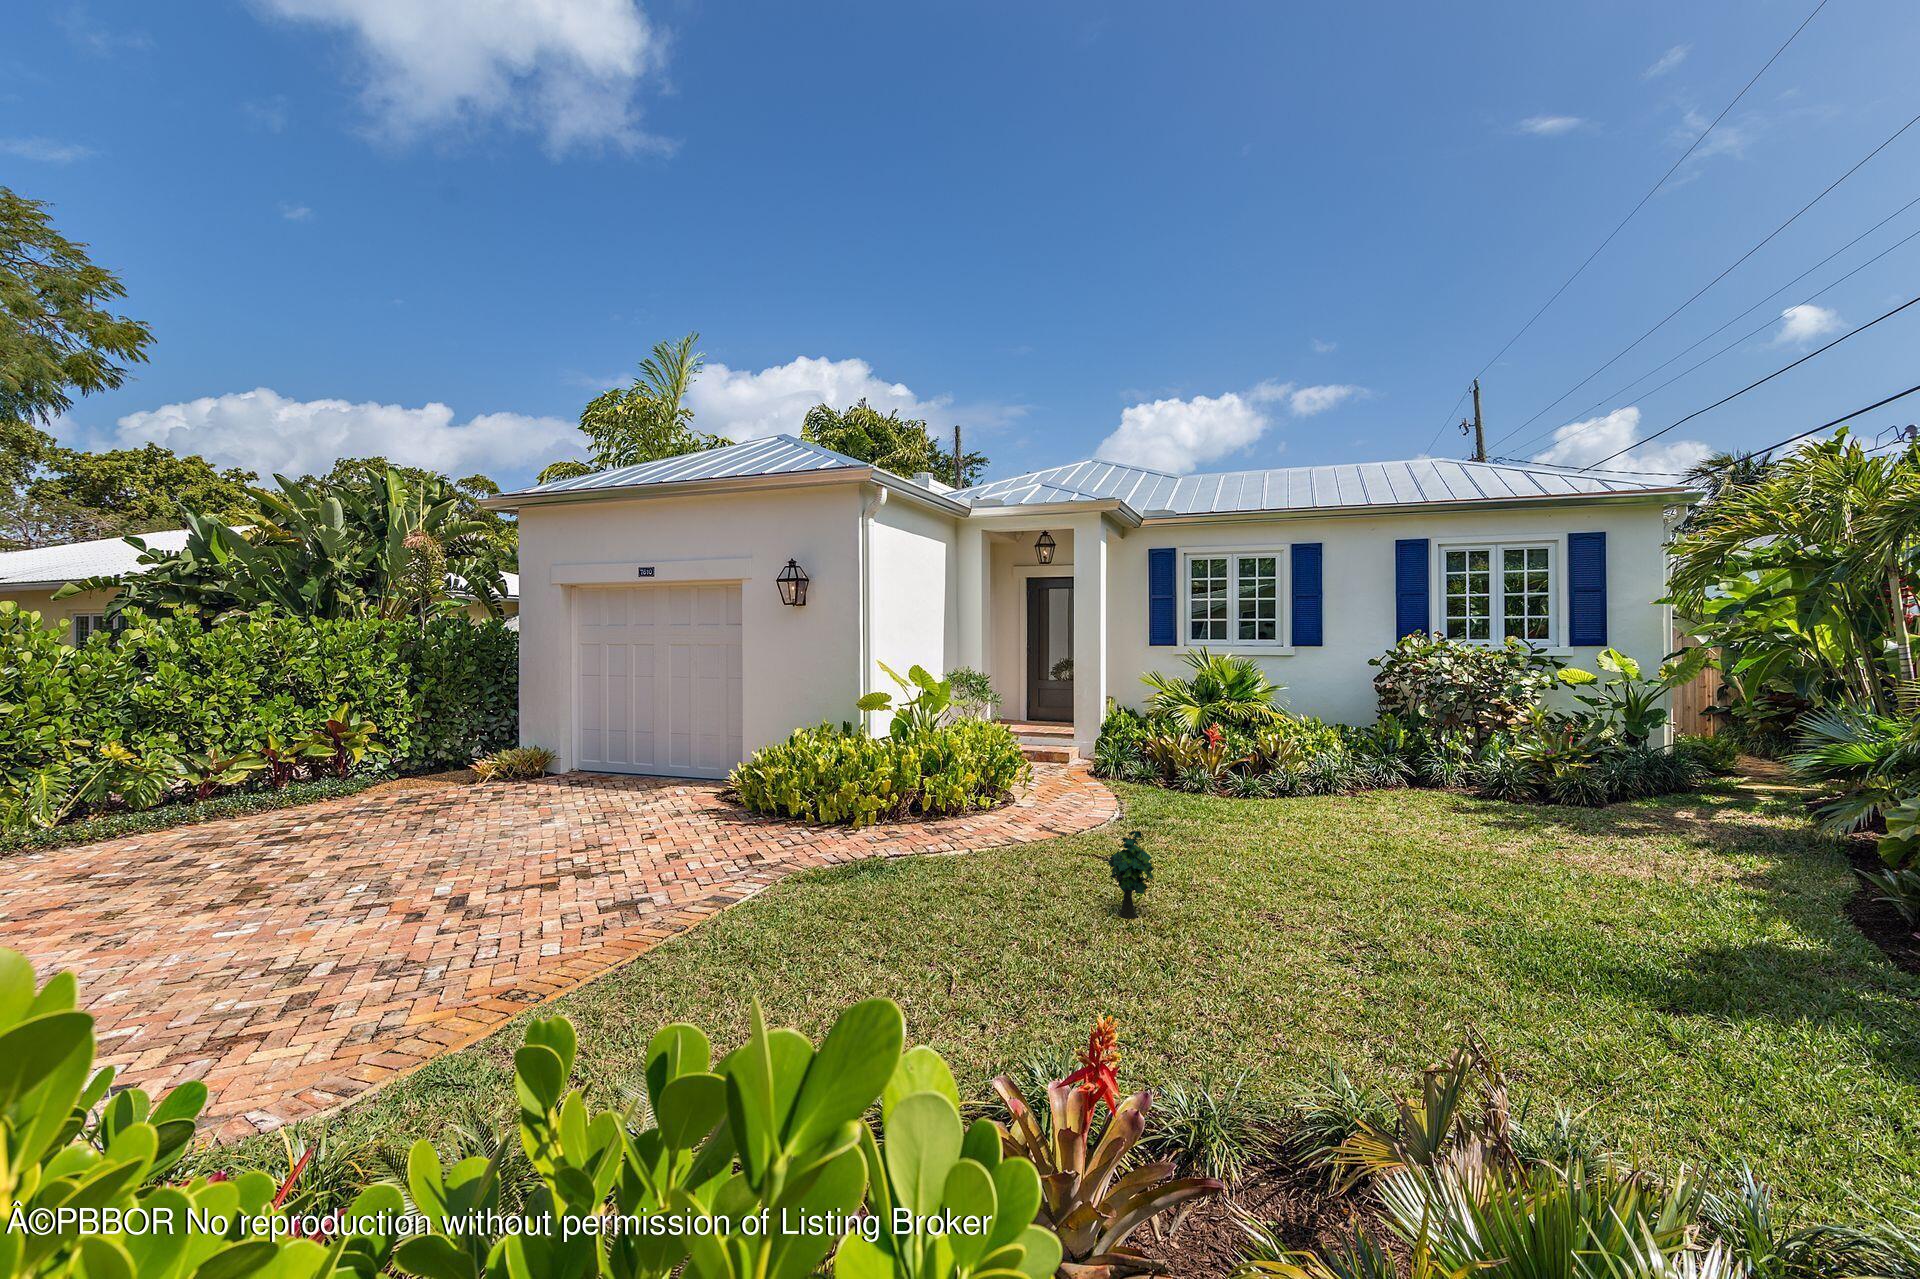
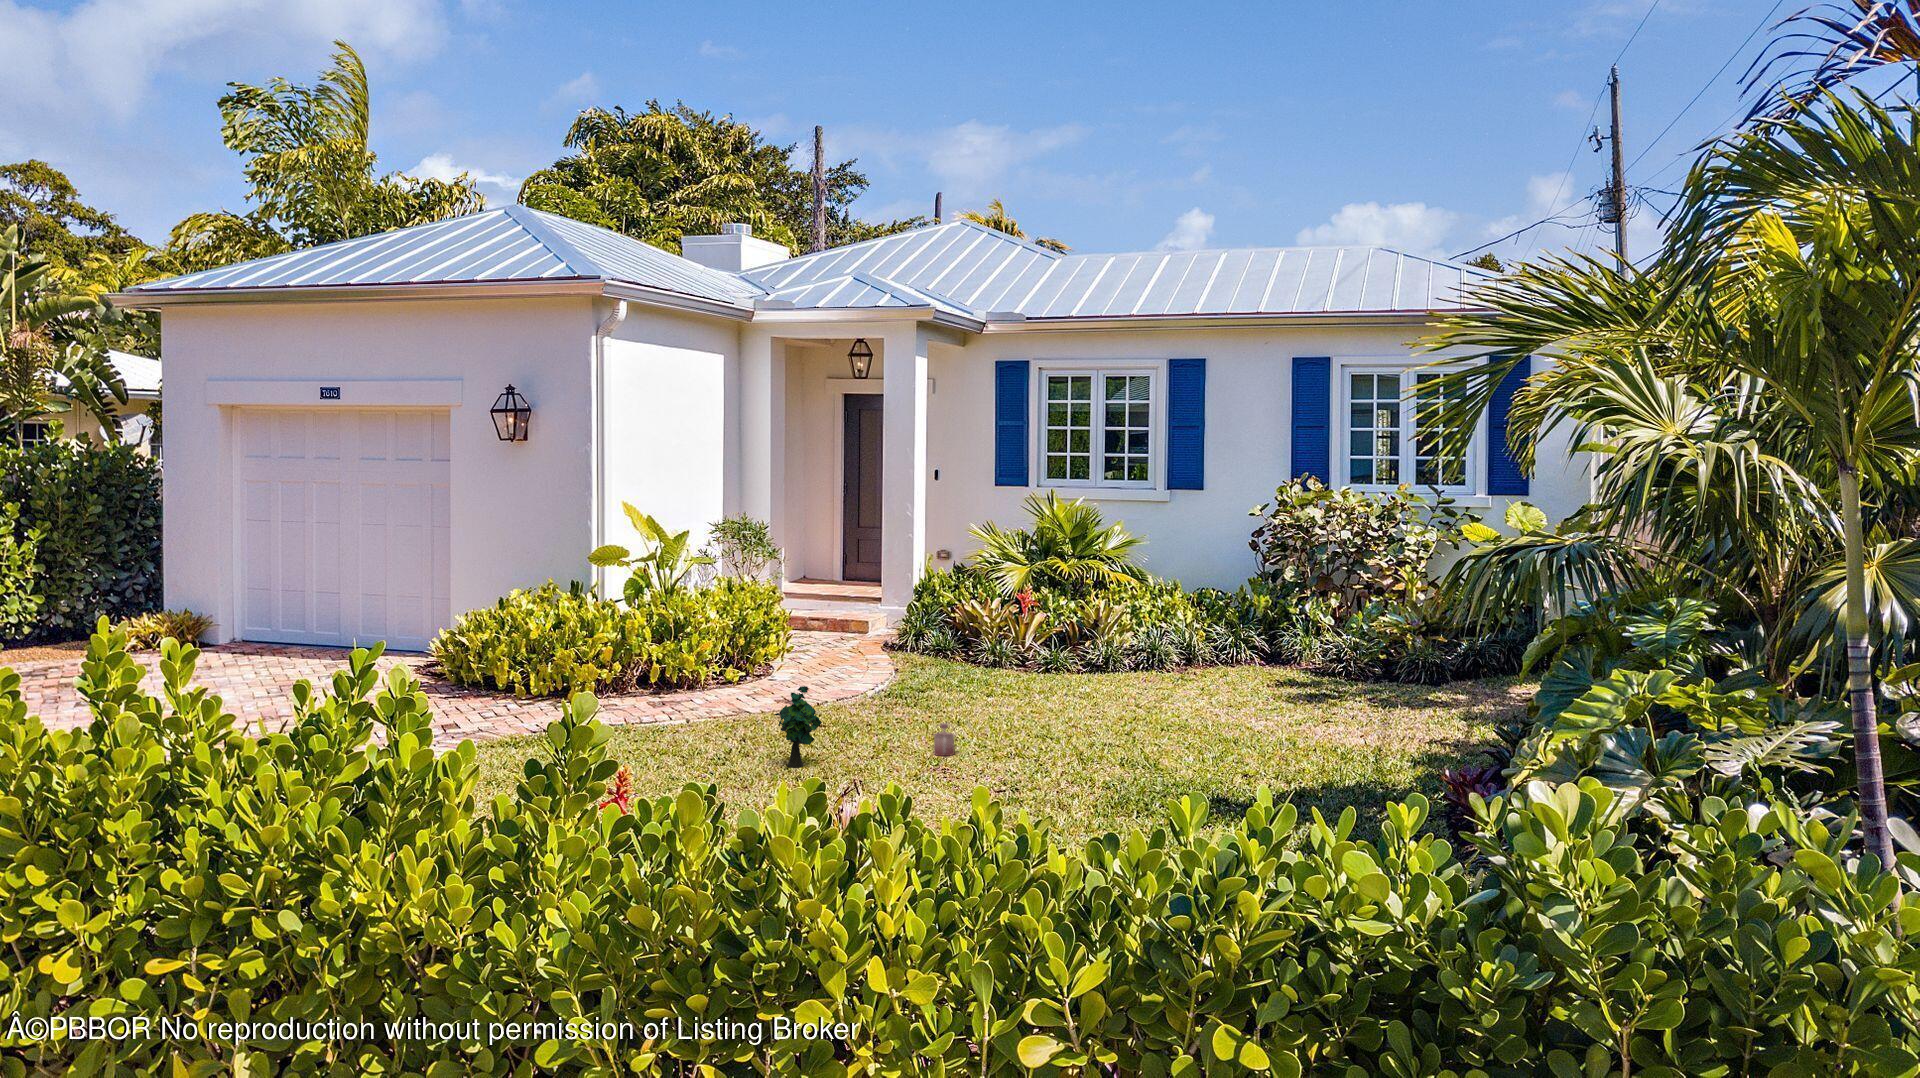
watering can: none [1250,865,1277,901] -> present [933,723,955,756]

